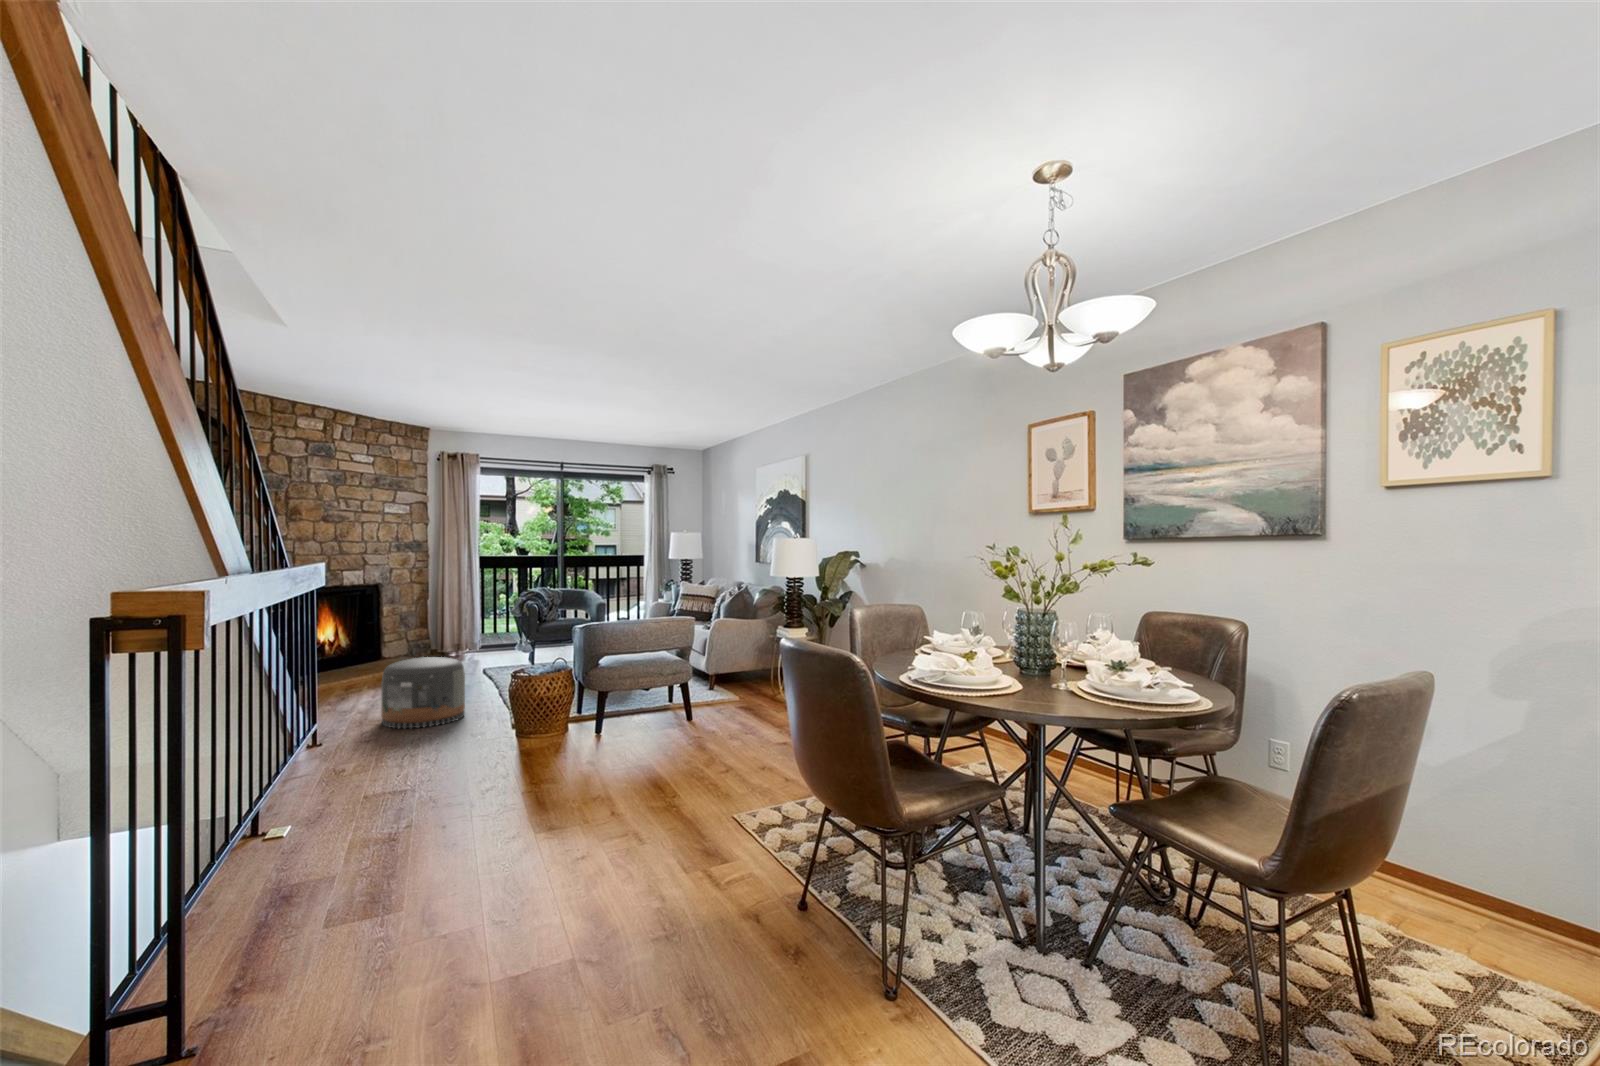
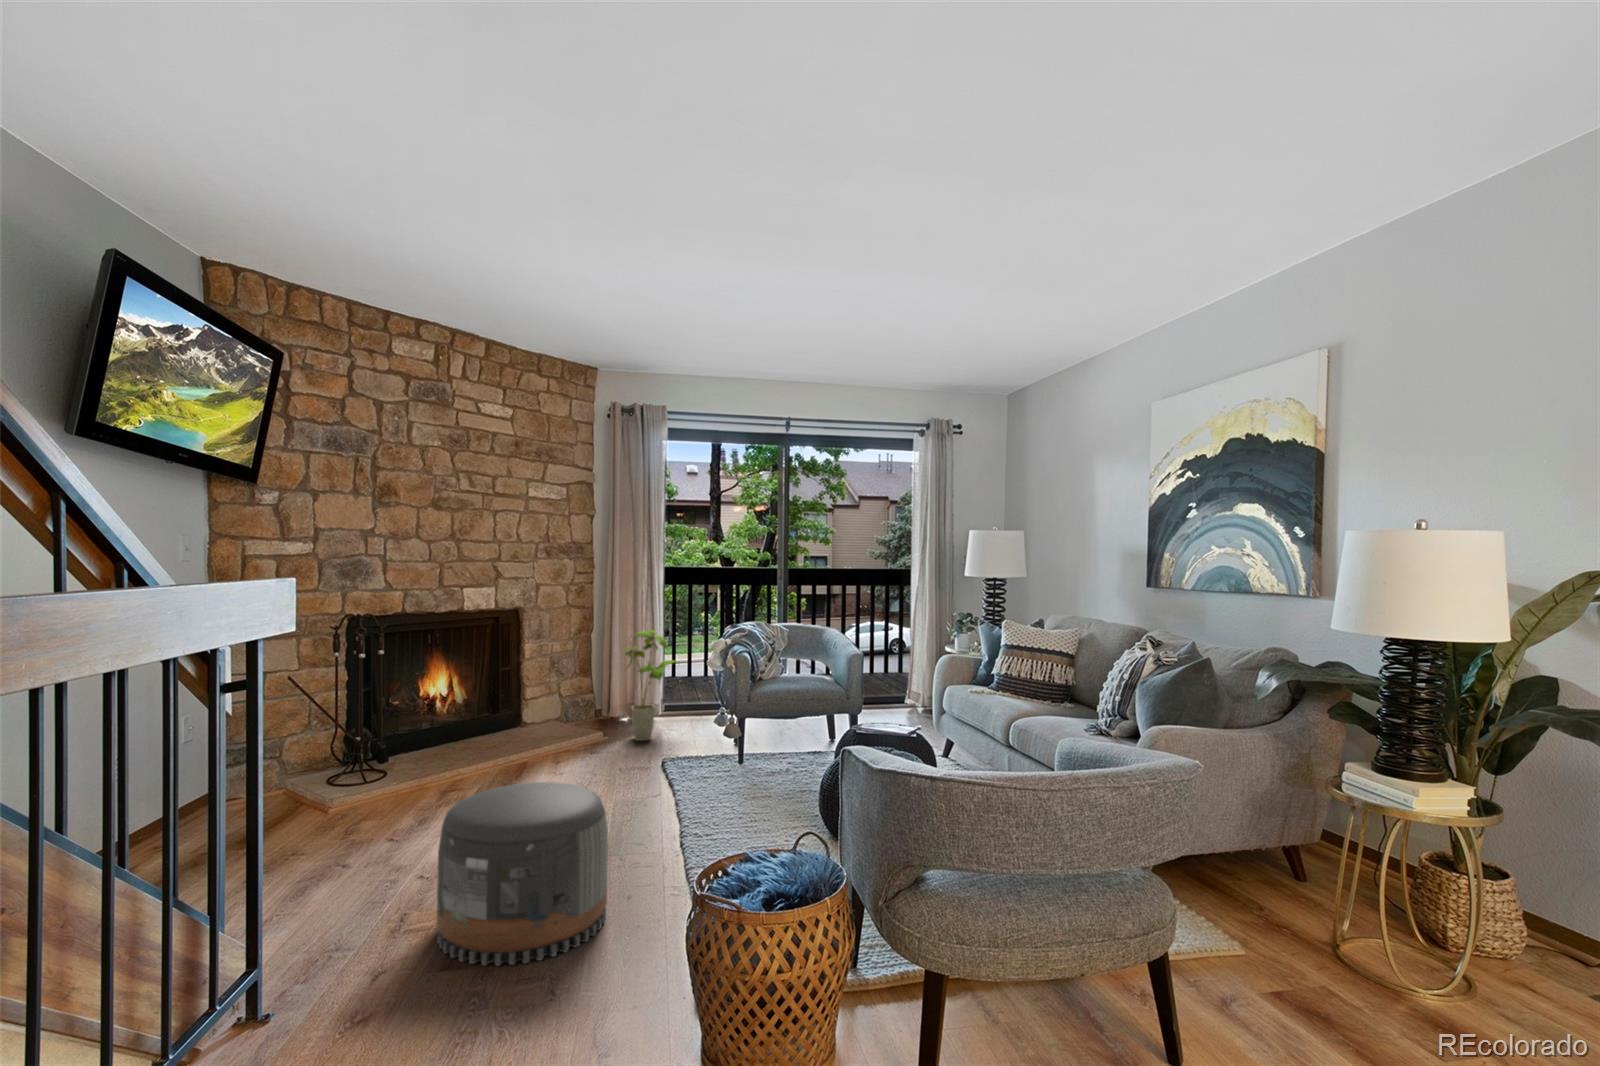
house plant: none [452,595,491,663] -> present [625,630,675,741]

